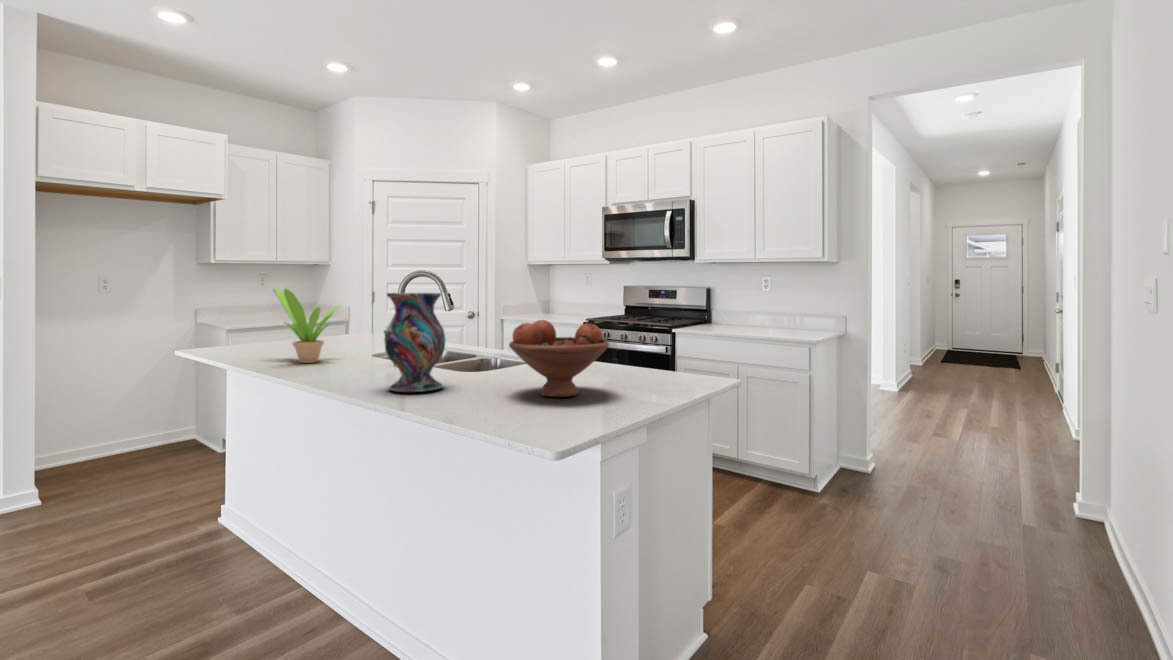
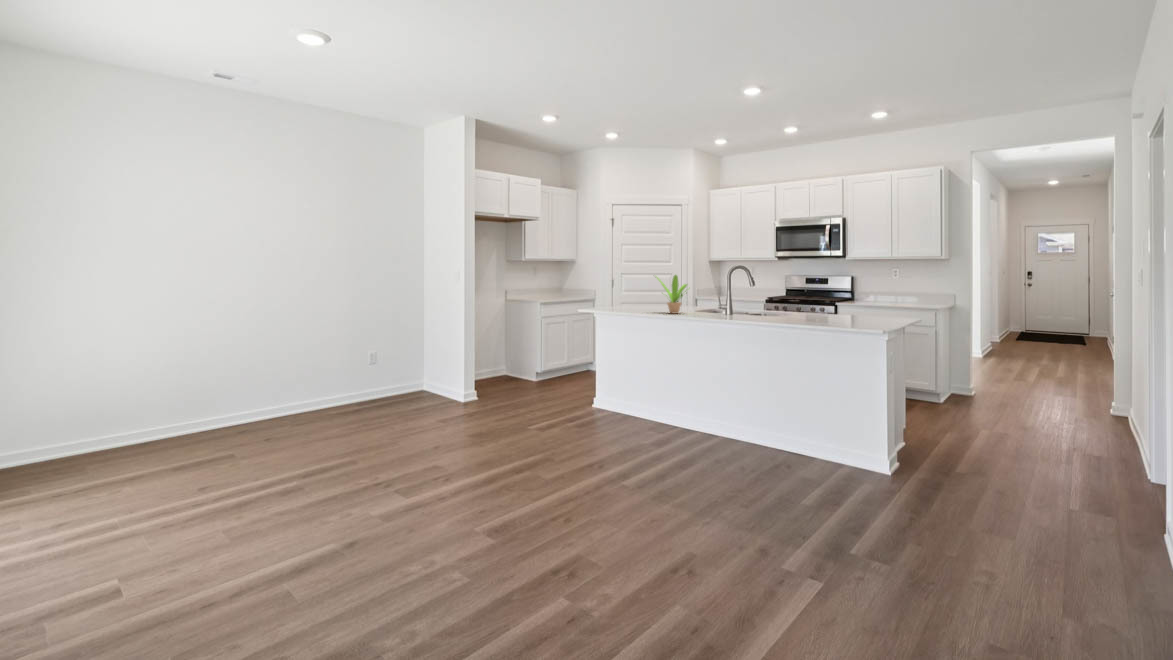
vase: present [384,293,445,392] -> none [755,275,783,319]
fruit bowl: present [509,320,609,397] -> none [817,287,866,321]

